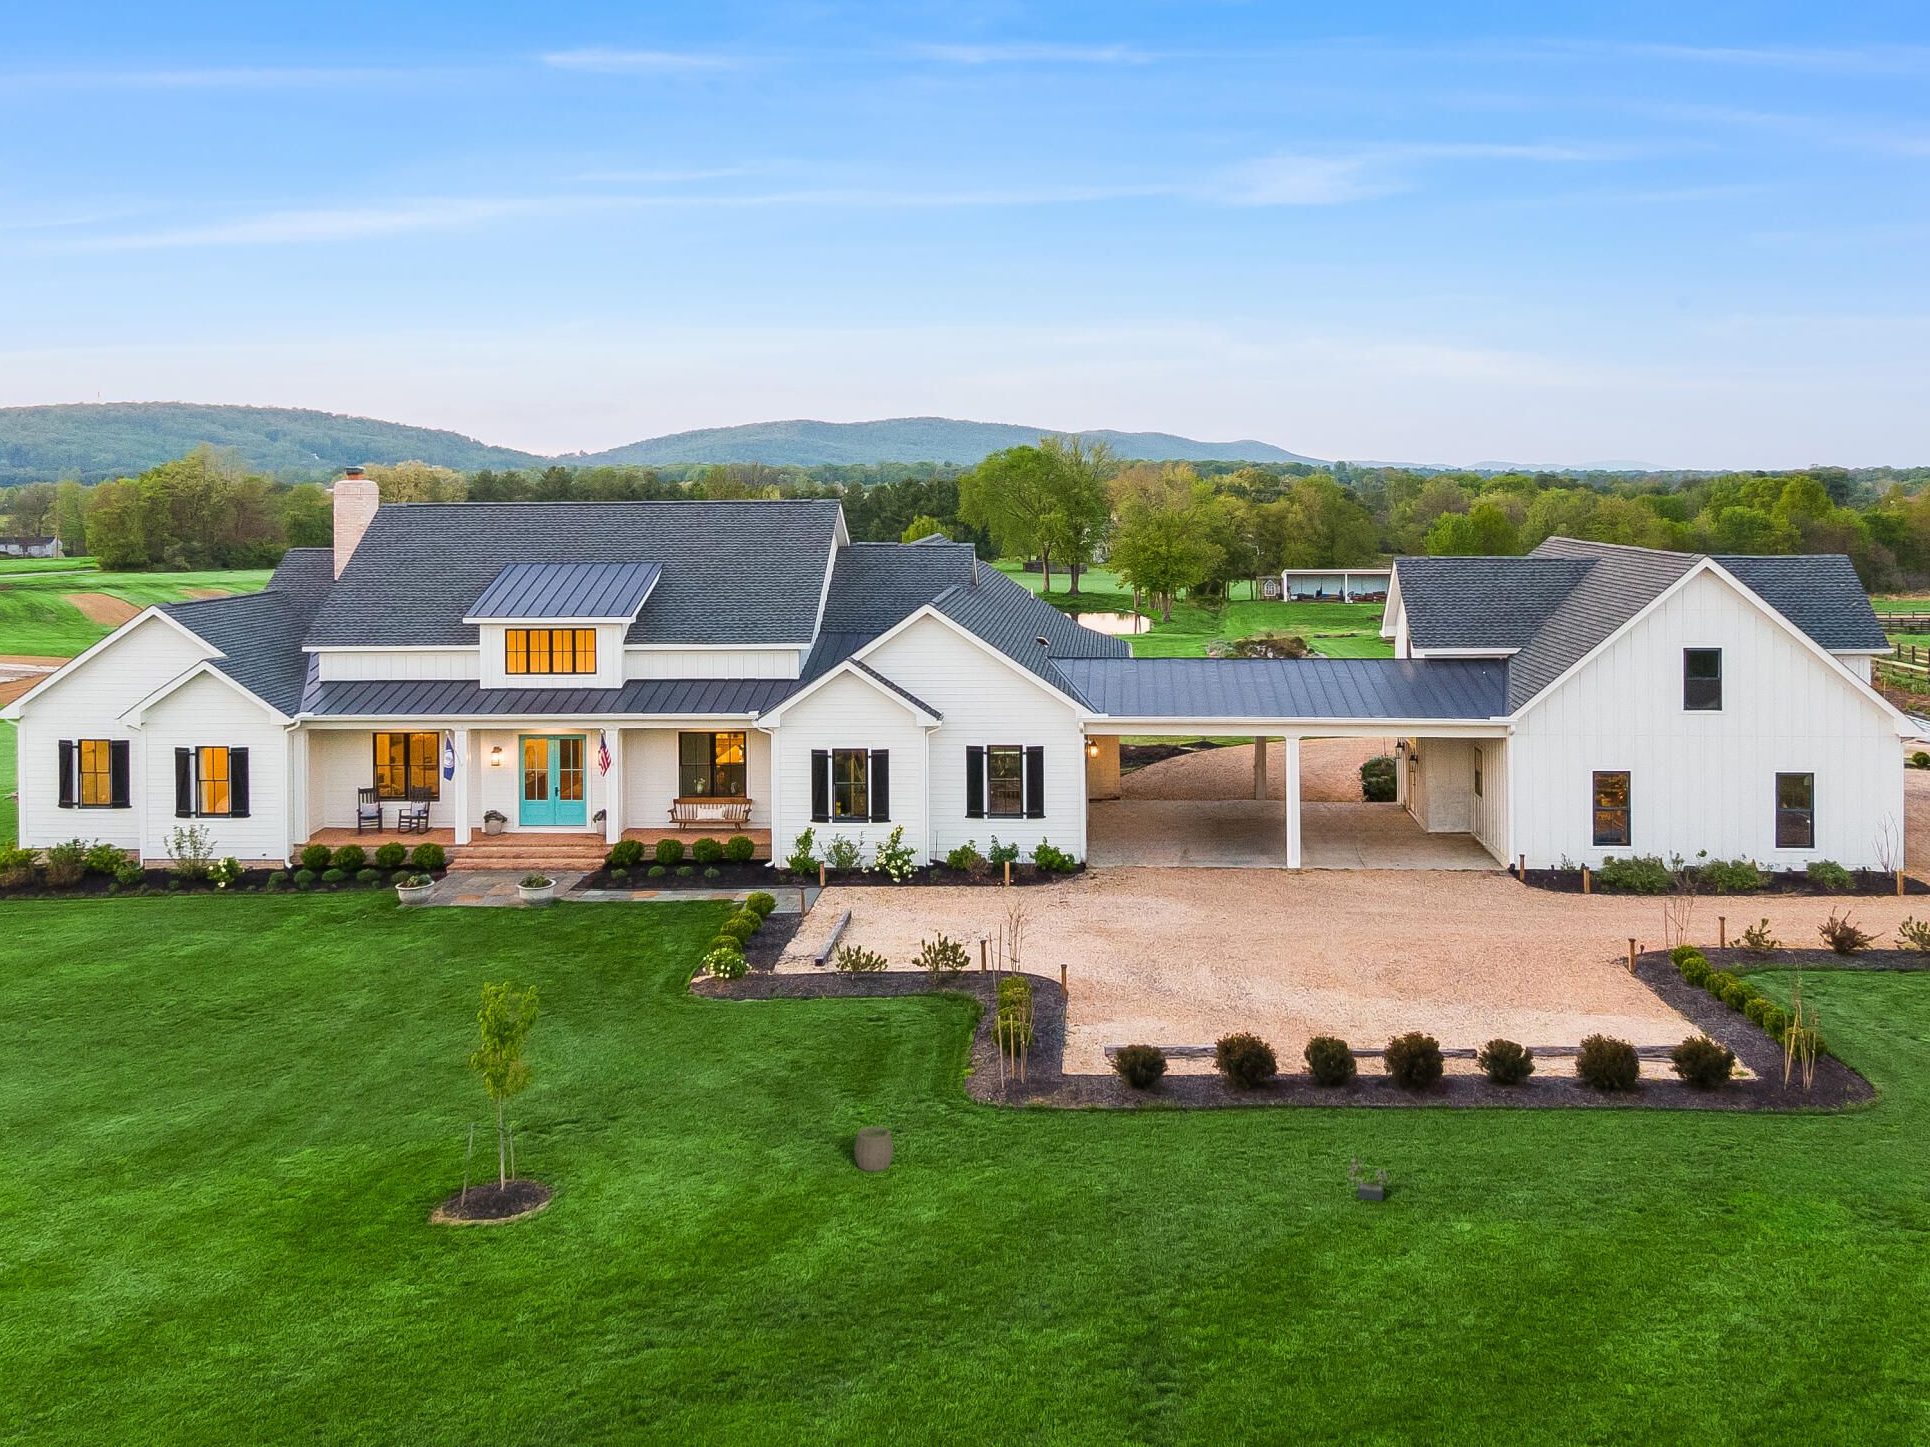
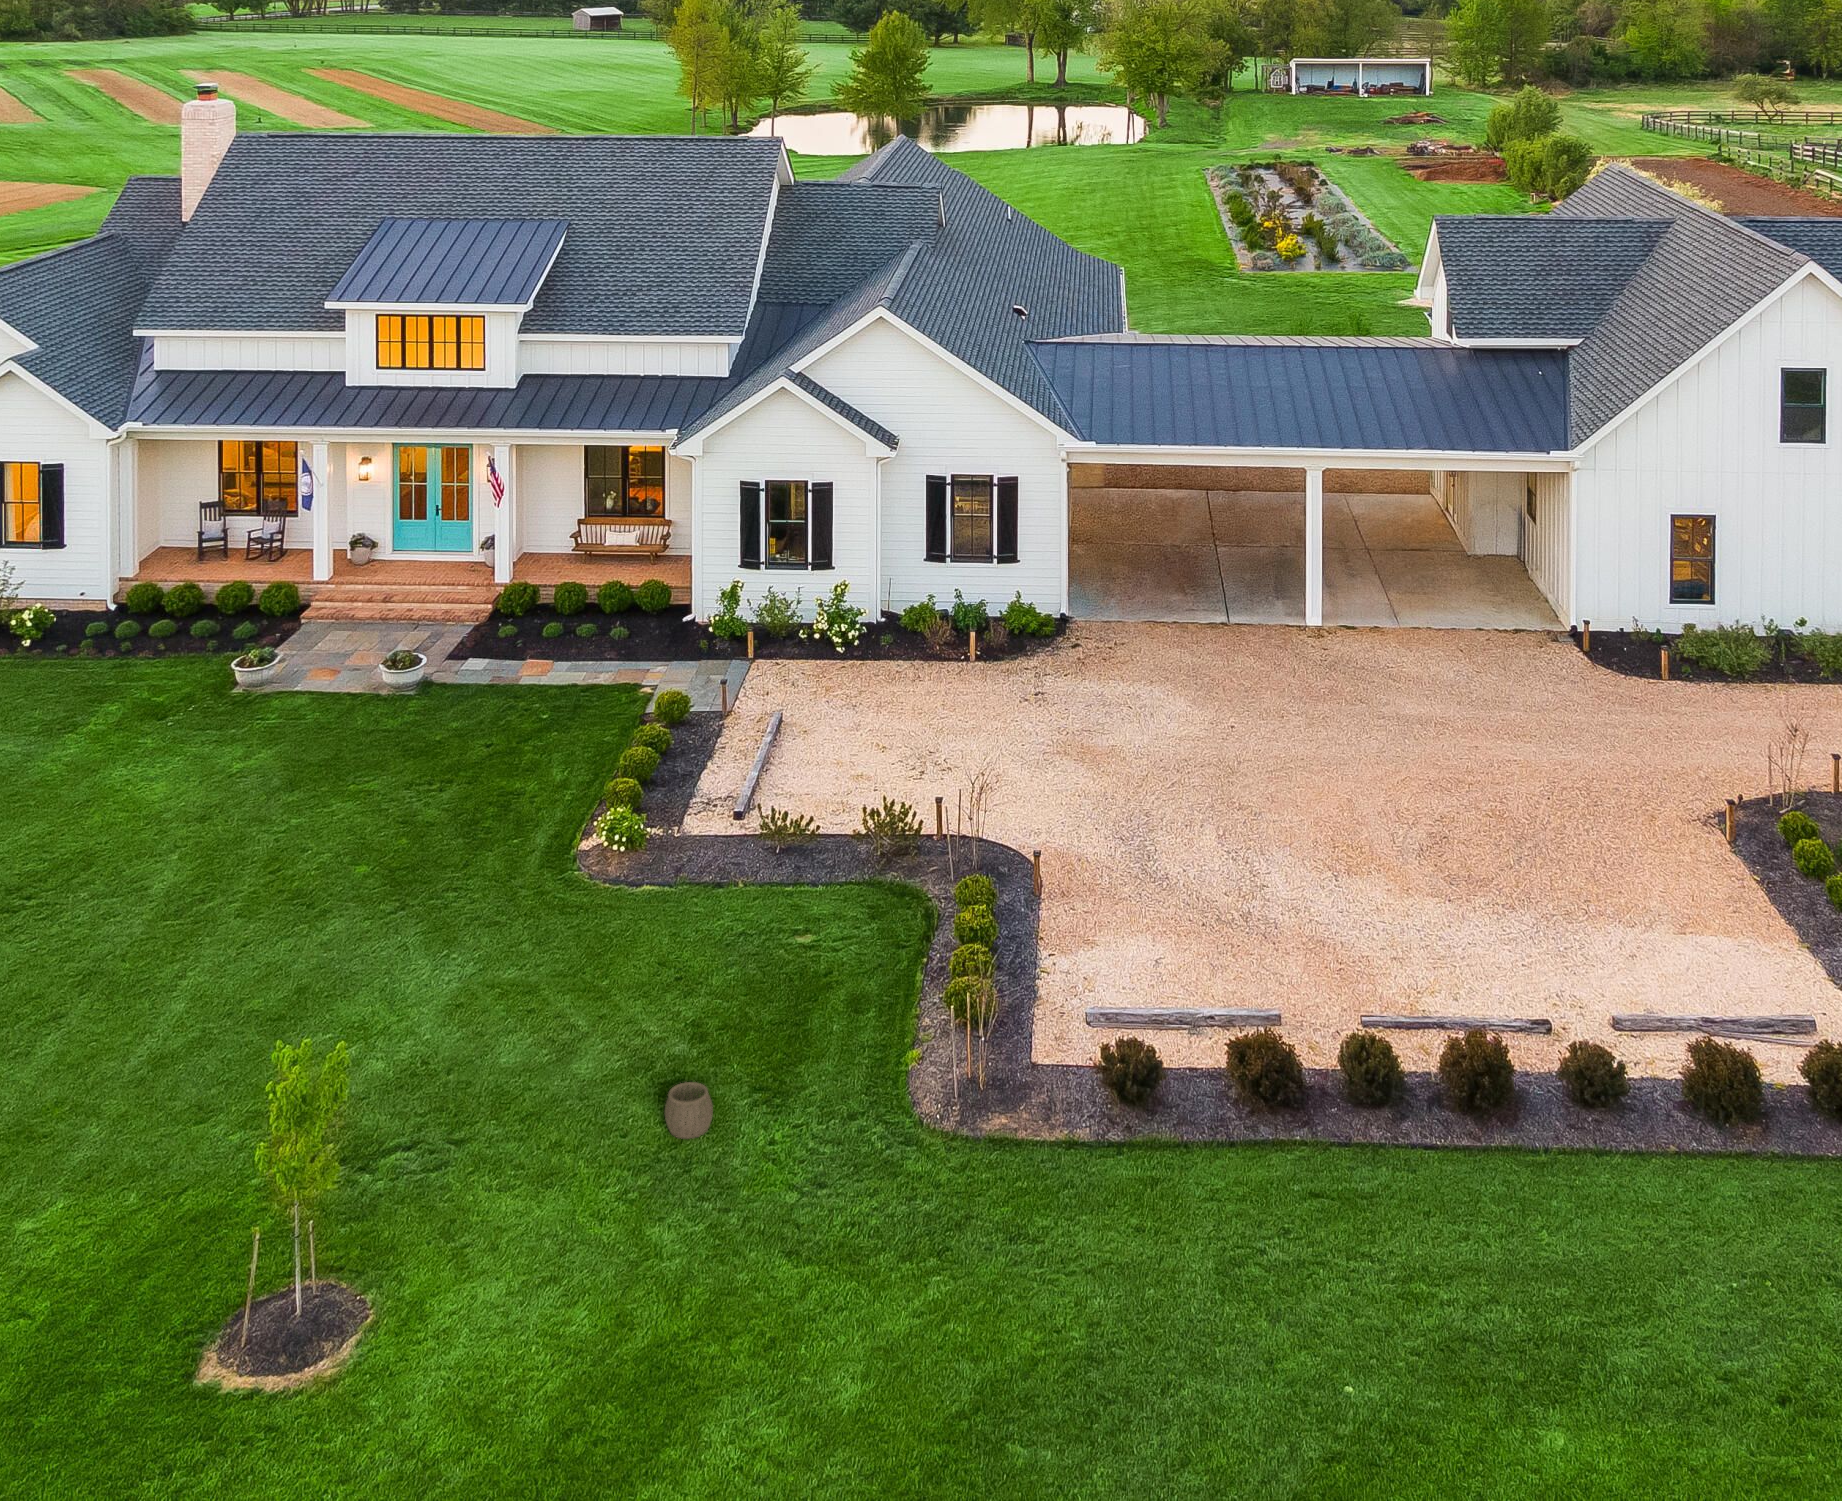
decorative plant: present [1349,1159,1387,1201] -> none [1259,1158,1311,1214]

